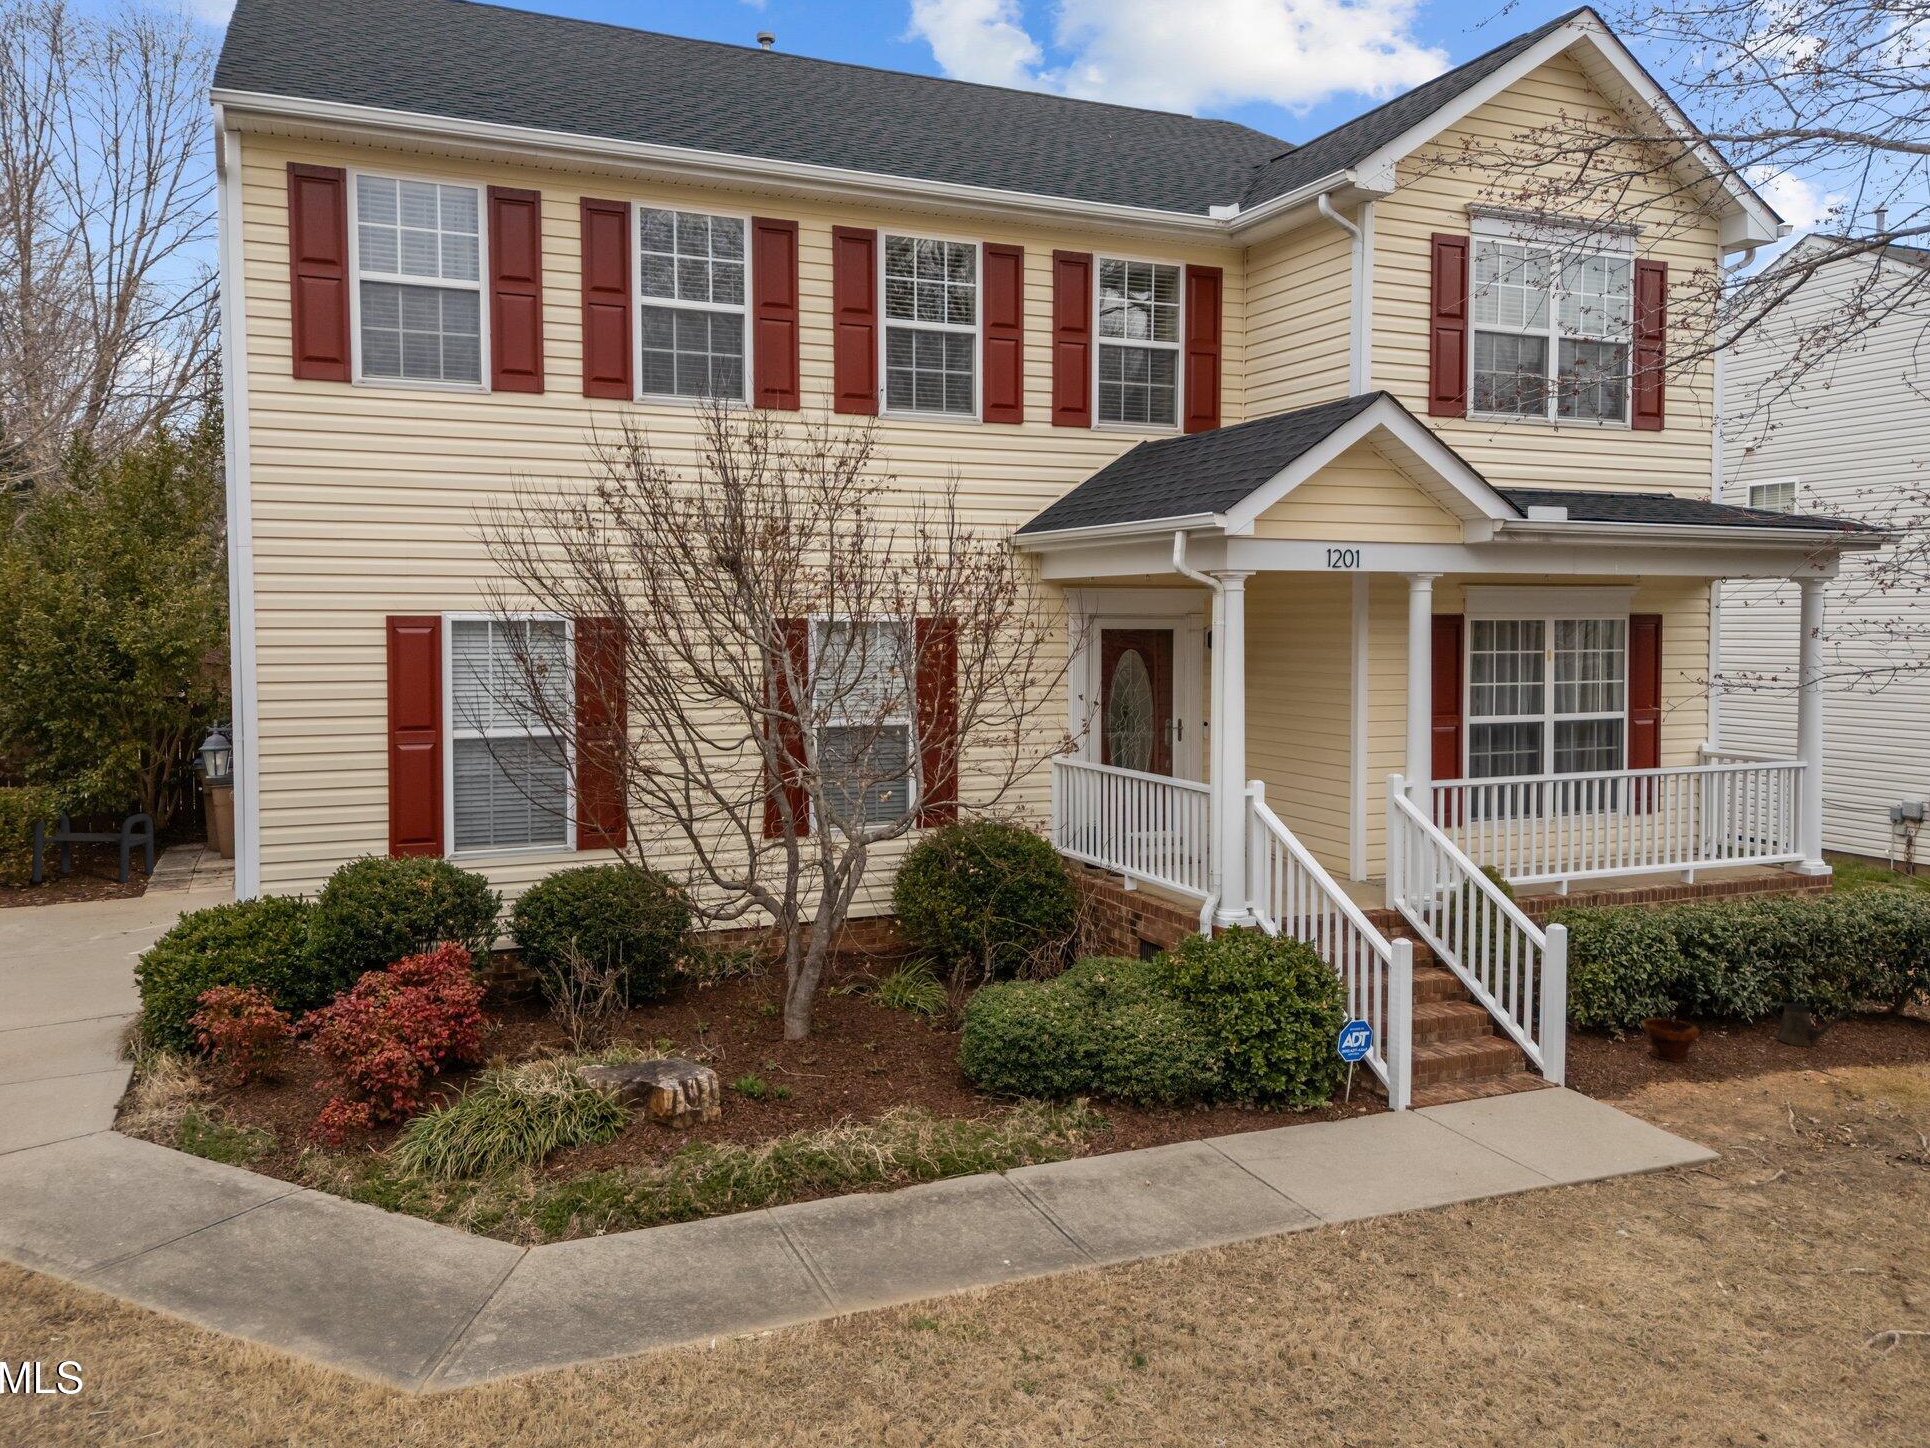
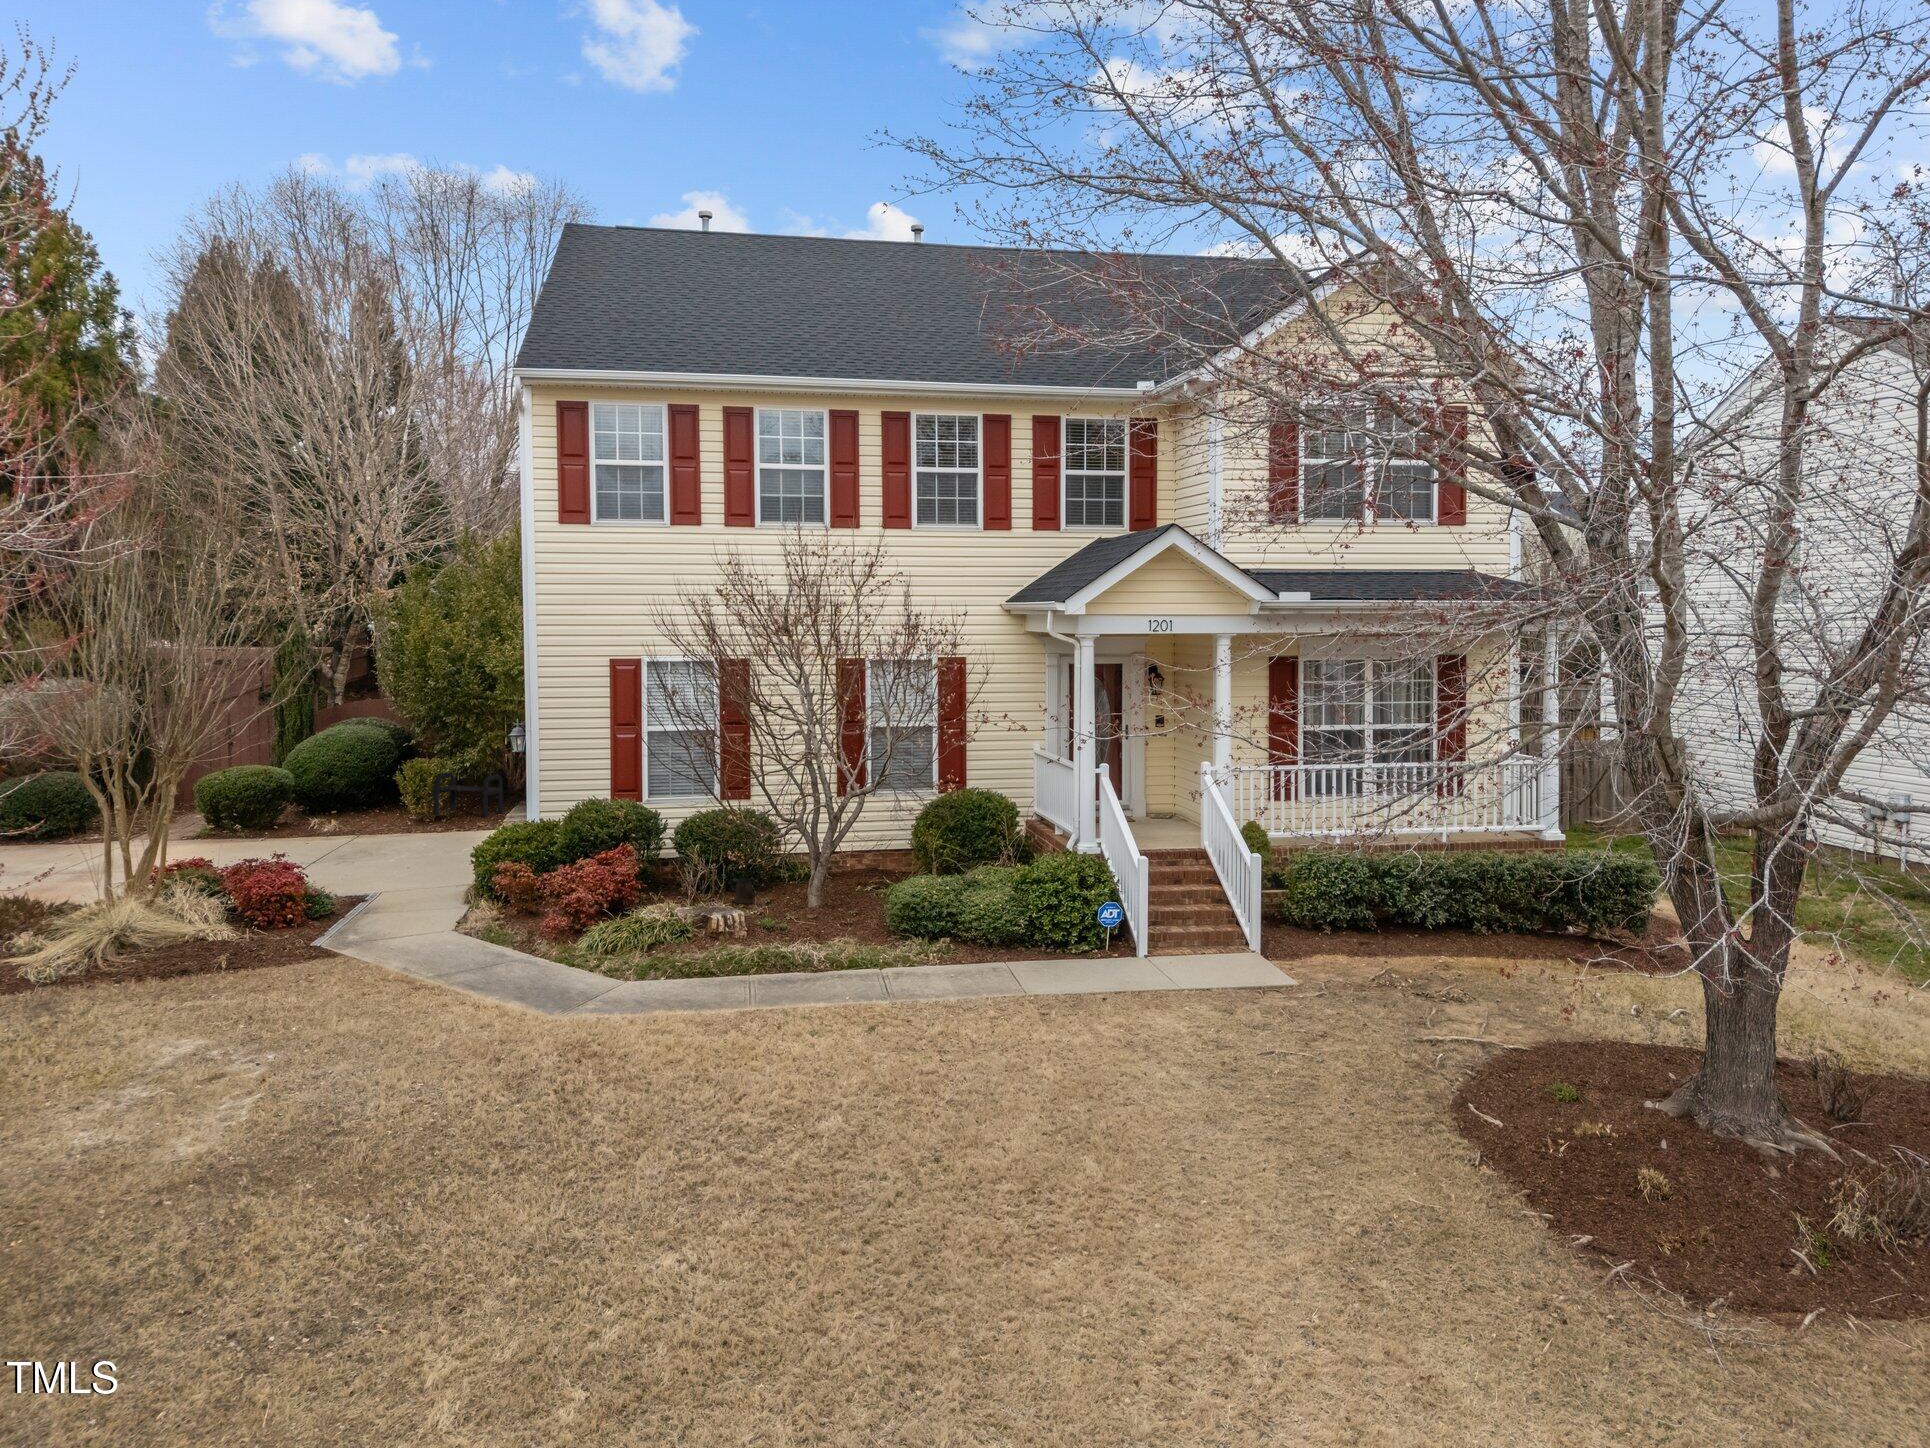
watering can: present [1769,1002,1849,1047] -> present [730,878,765,904]
planter: present [1641,1018,1699,1062] -> none [1342,924,1377,951]

